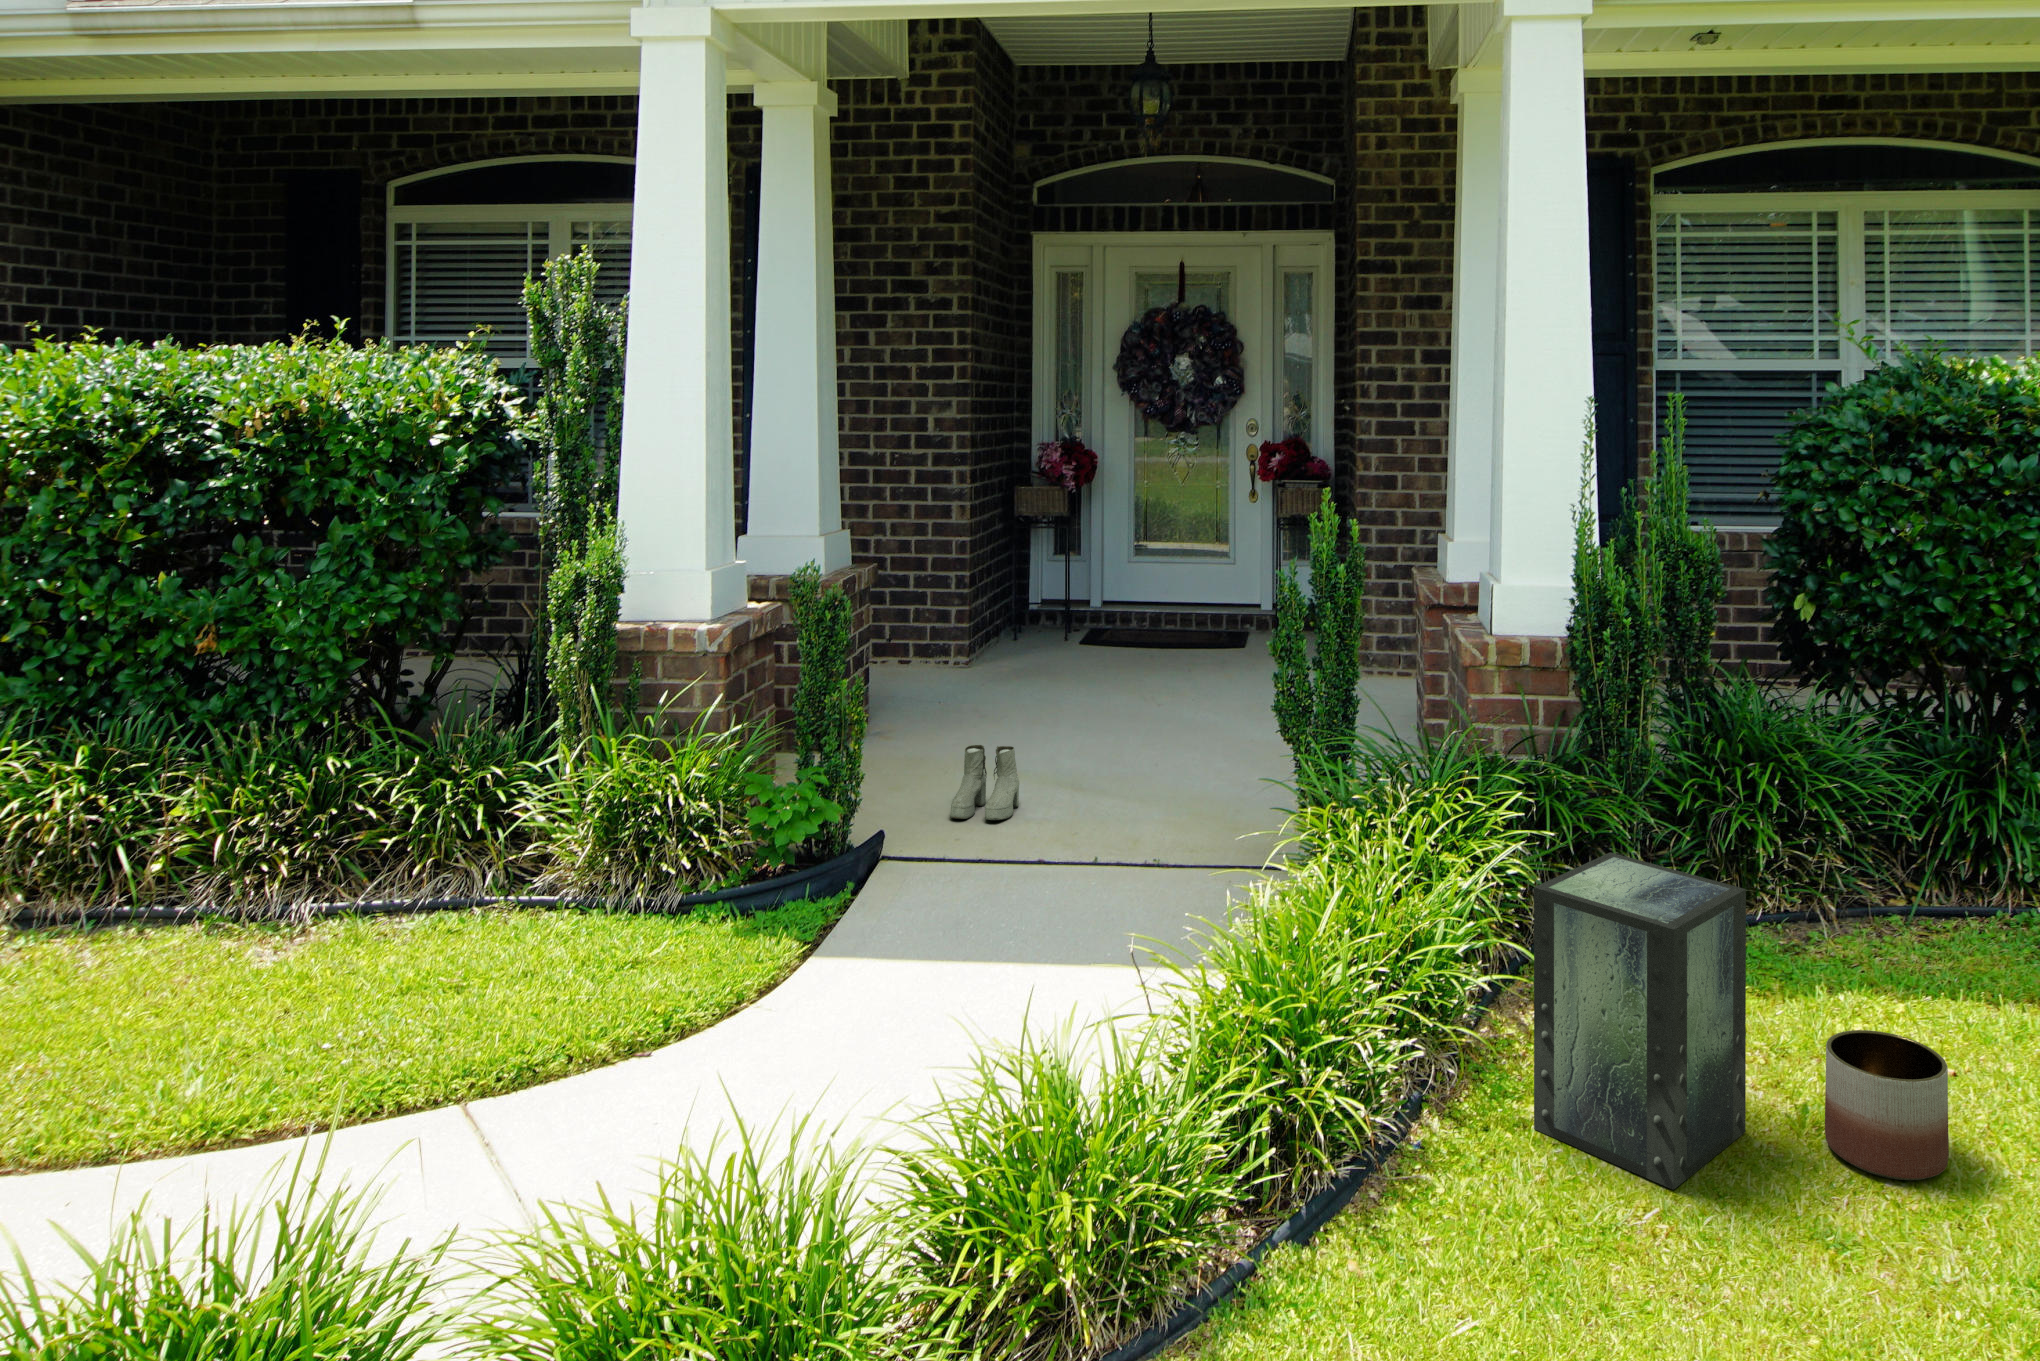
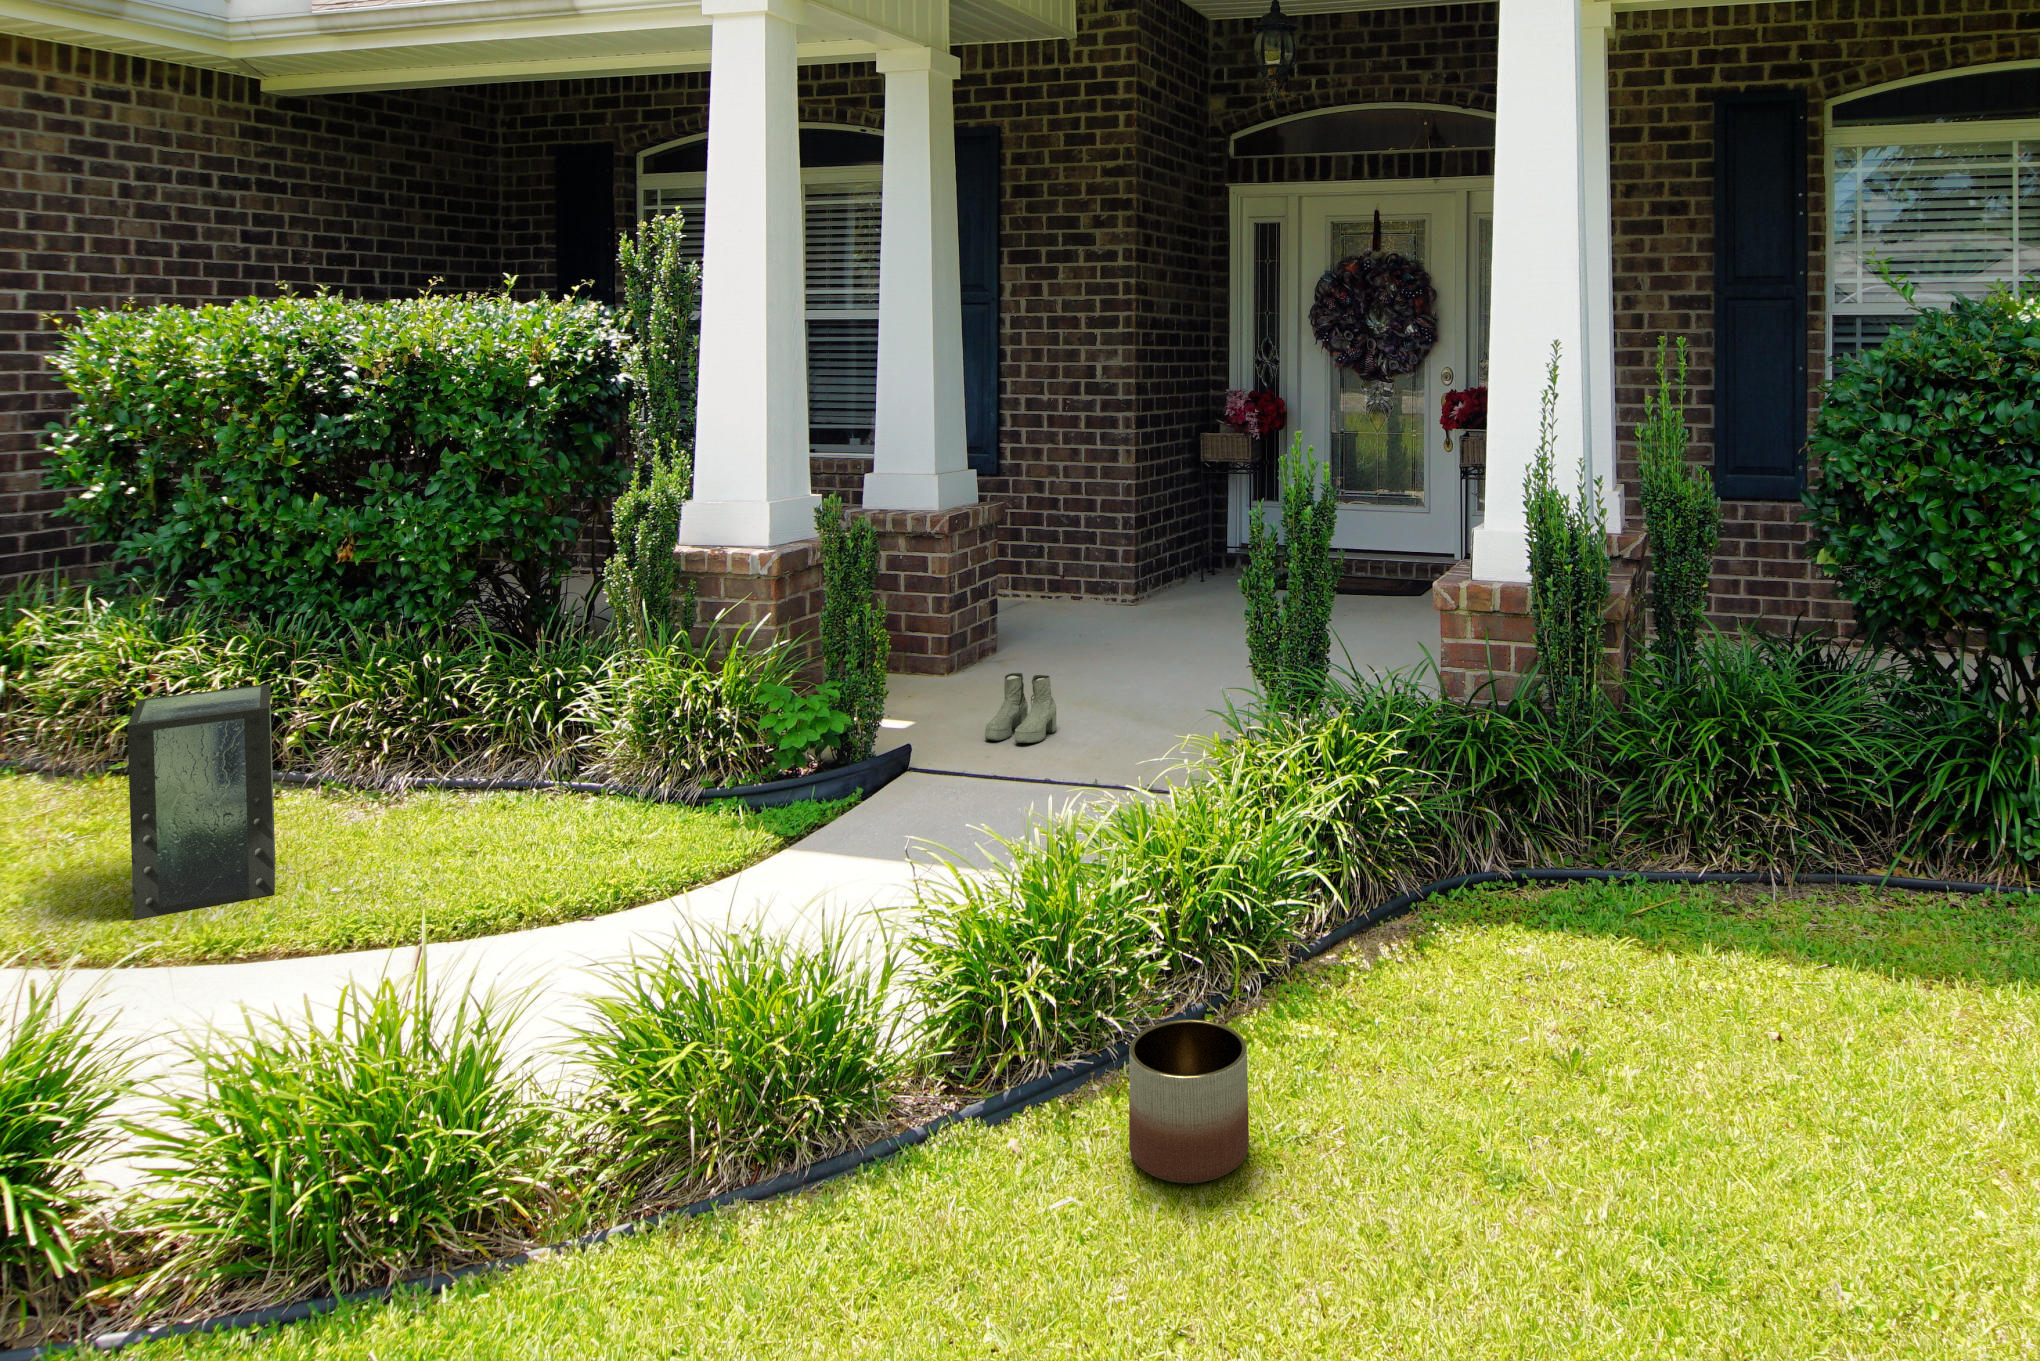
storage box: present [1534,852,1746,1190] -> present [127,684,275,920]
planter: present [1825,1030,1949,1180] -> present [1129,1020,1249,1183]

